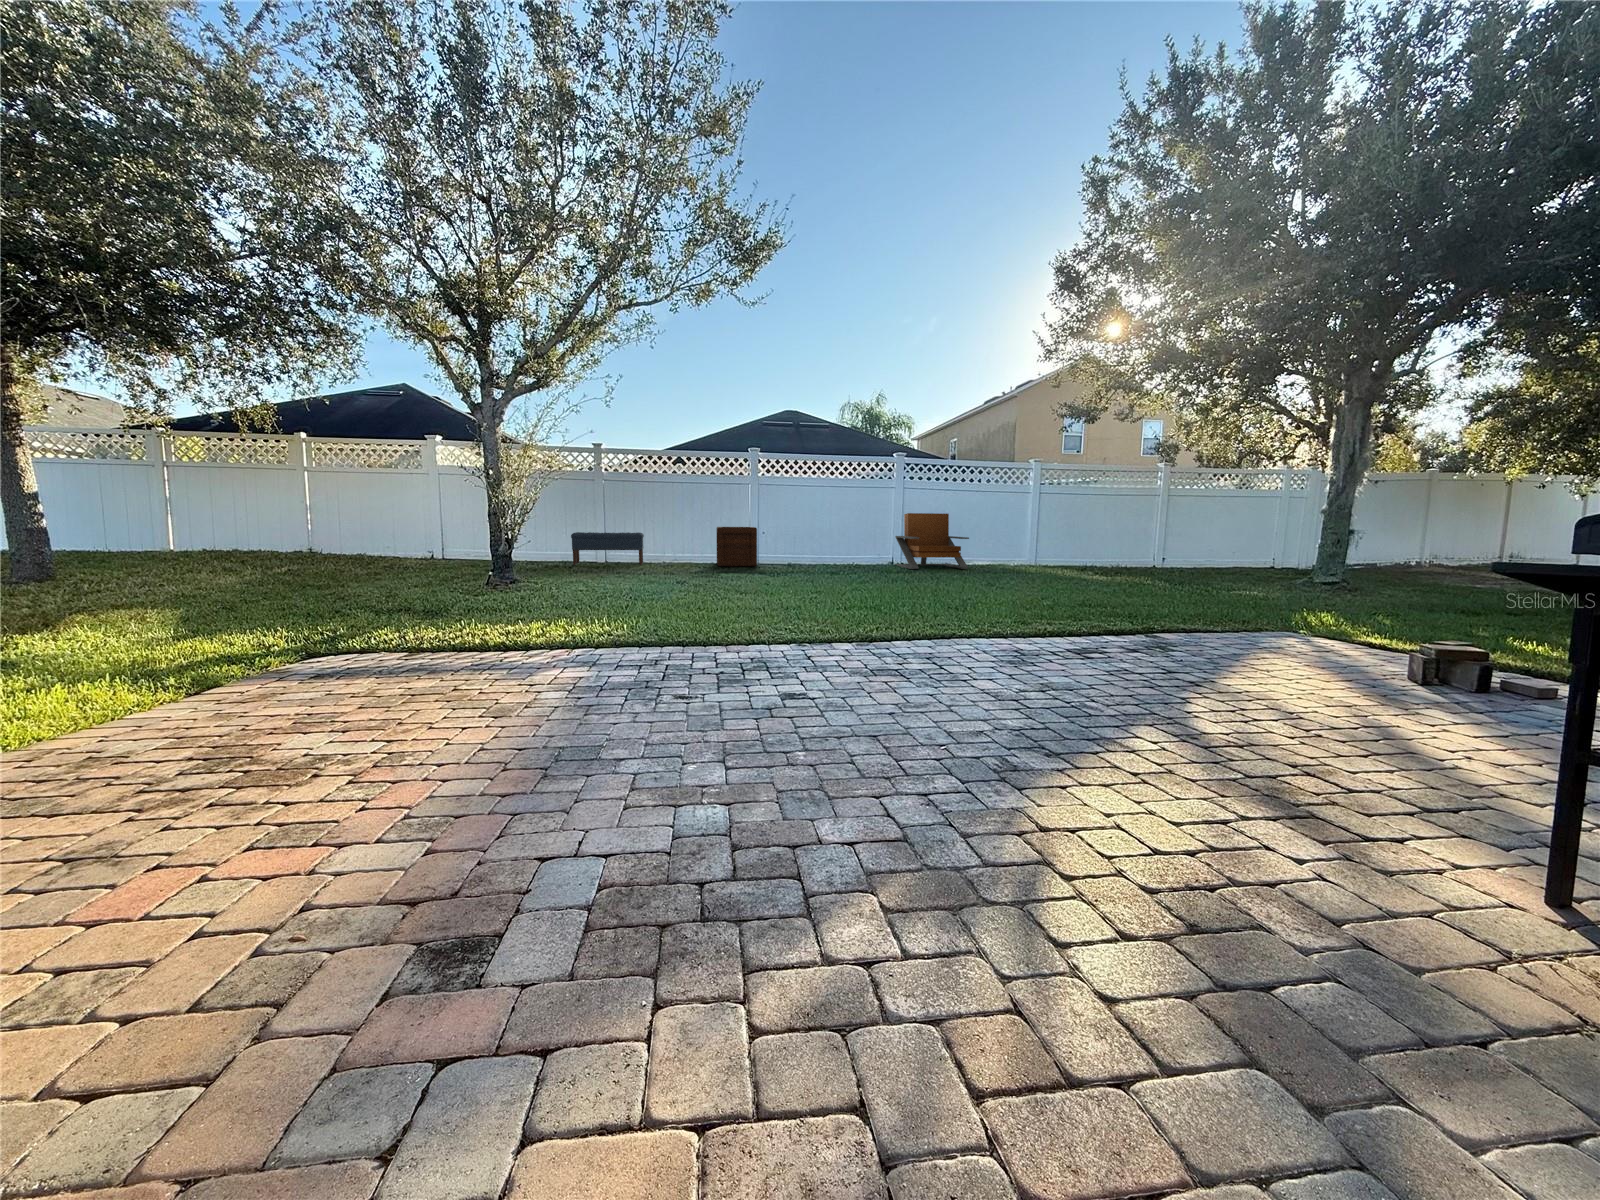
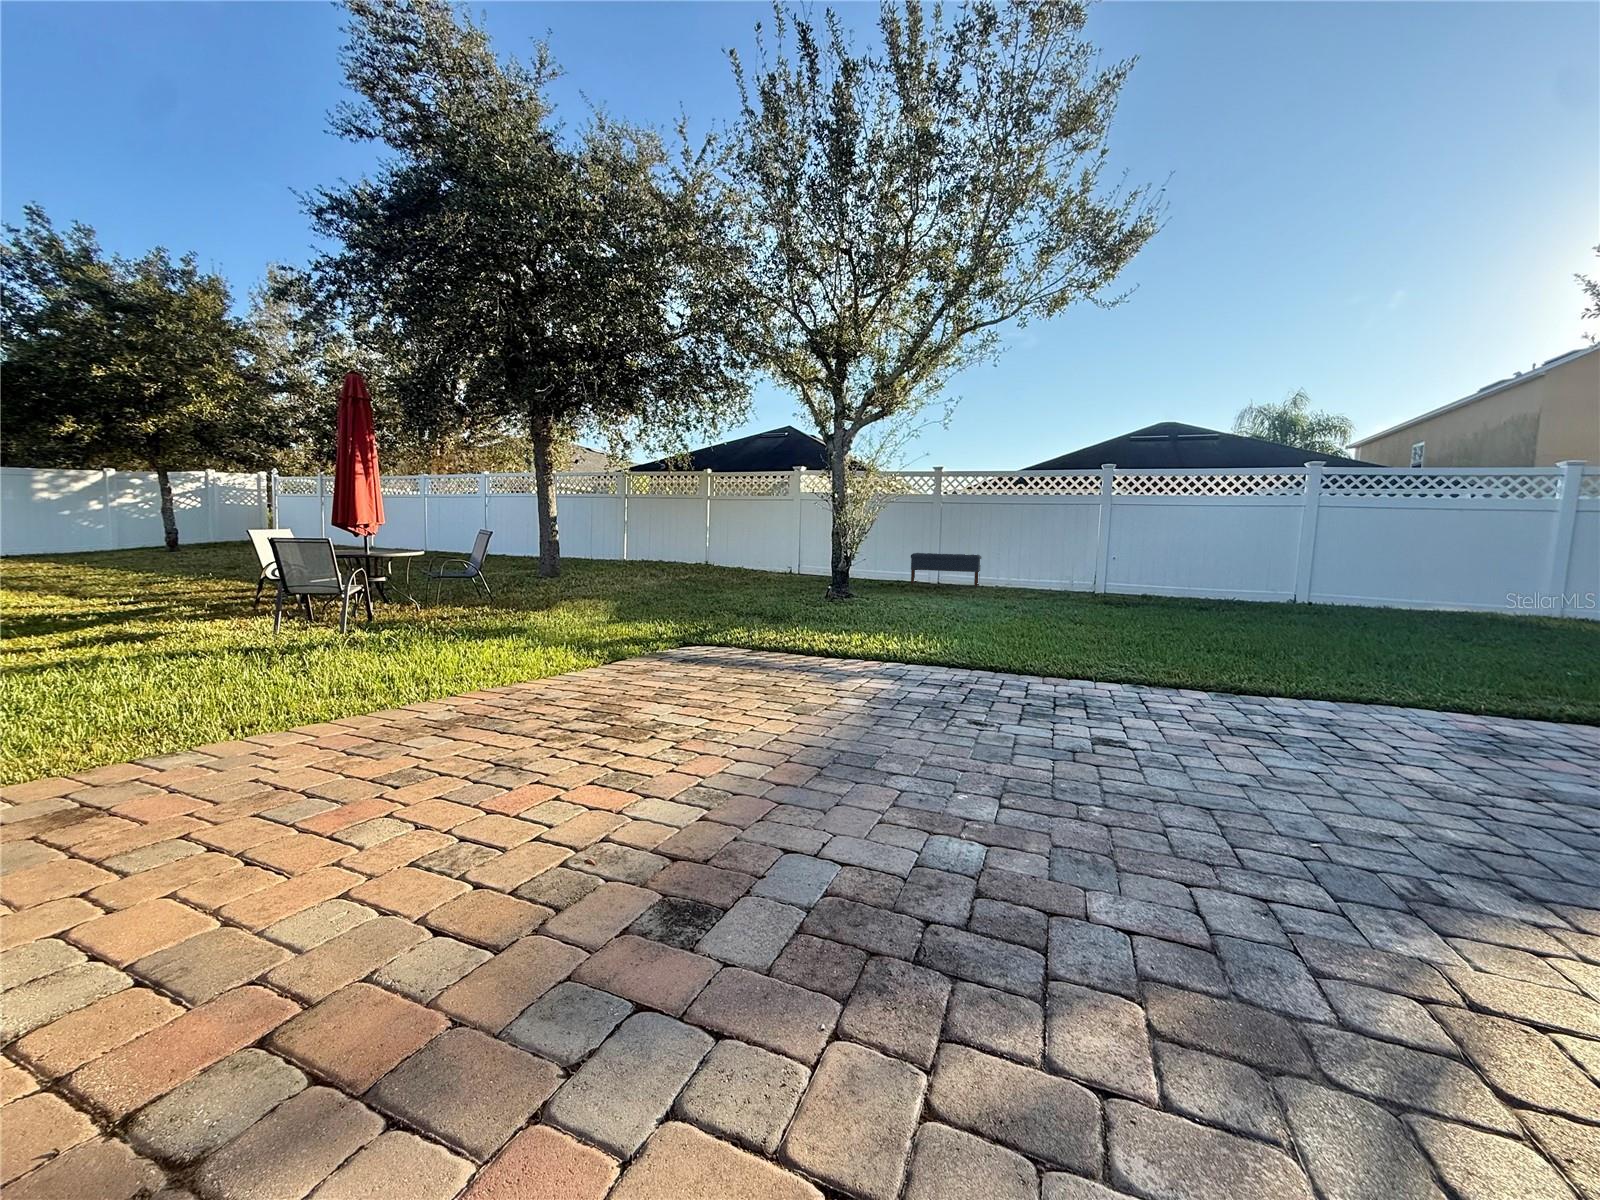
lounge chair: present [895,513,969,569] -> none [1295,538,1419,613]
wooden crate: present [716,527,757,566] -> none [1058,550,1107,594]

